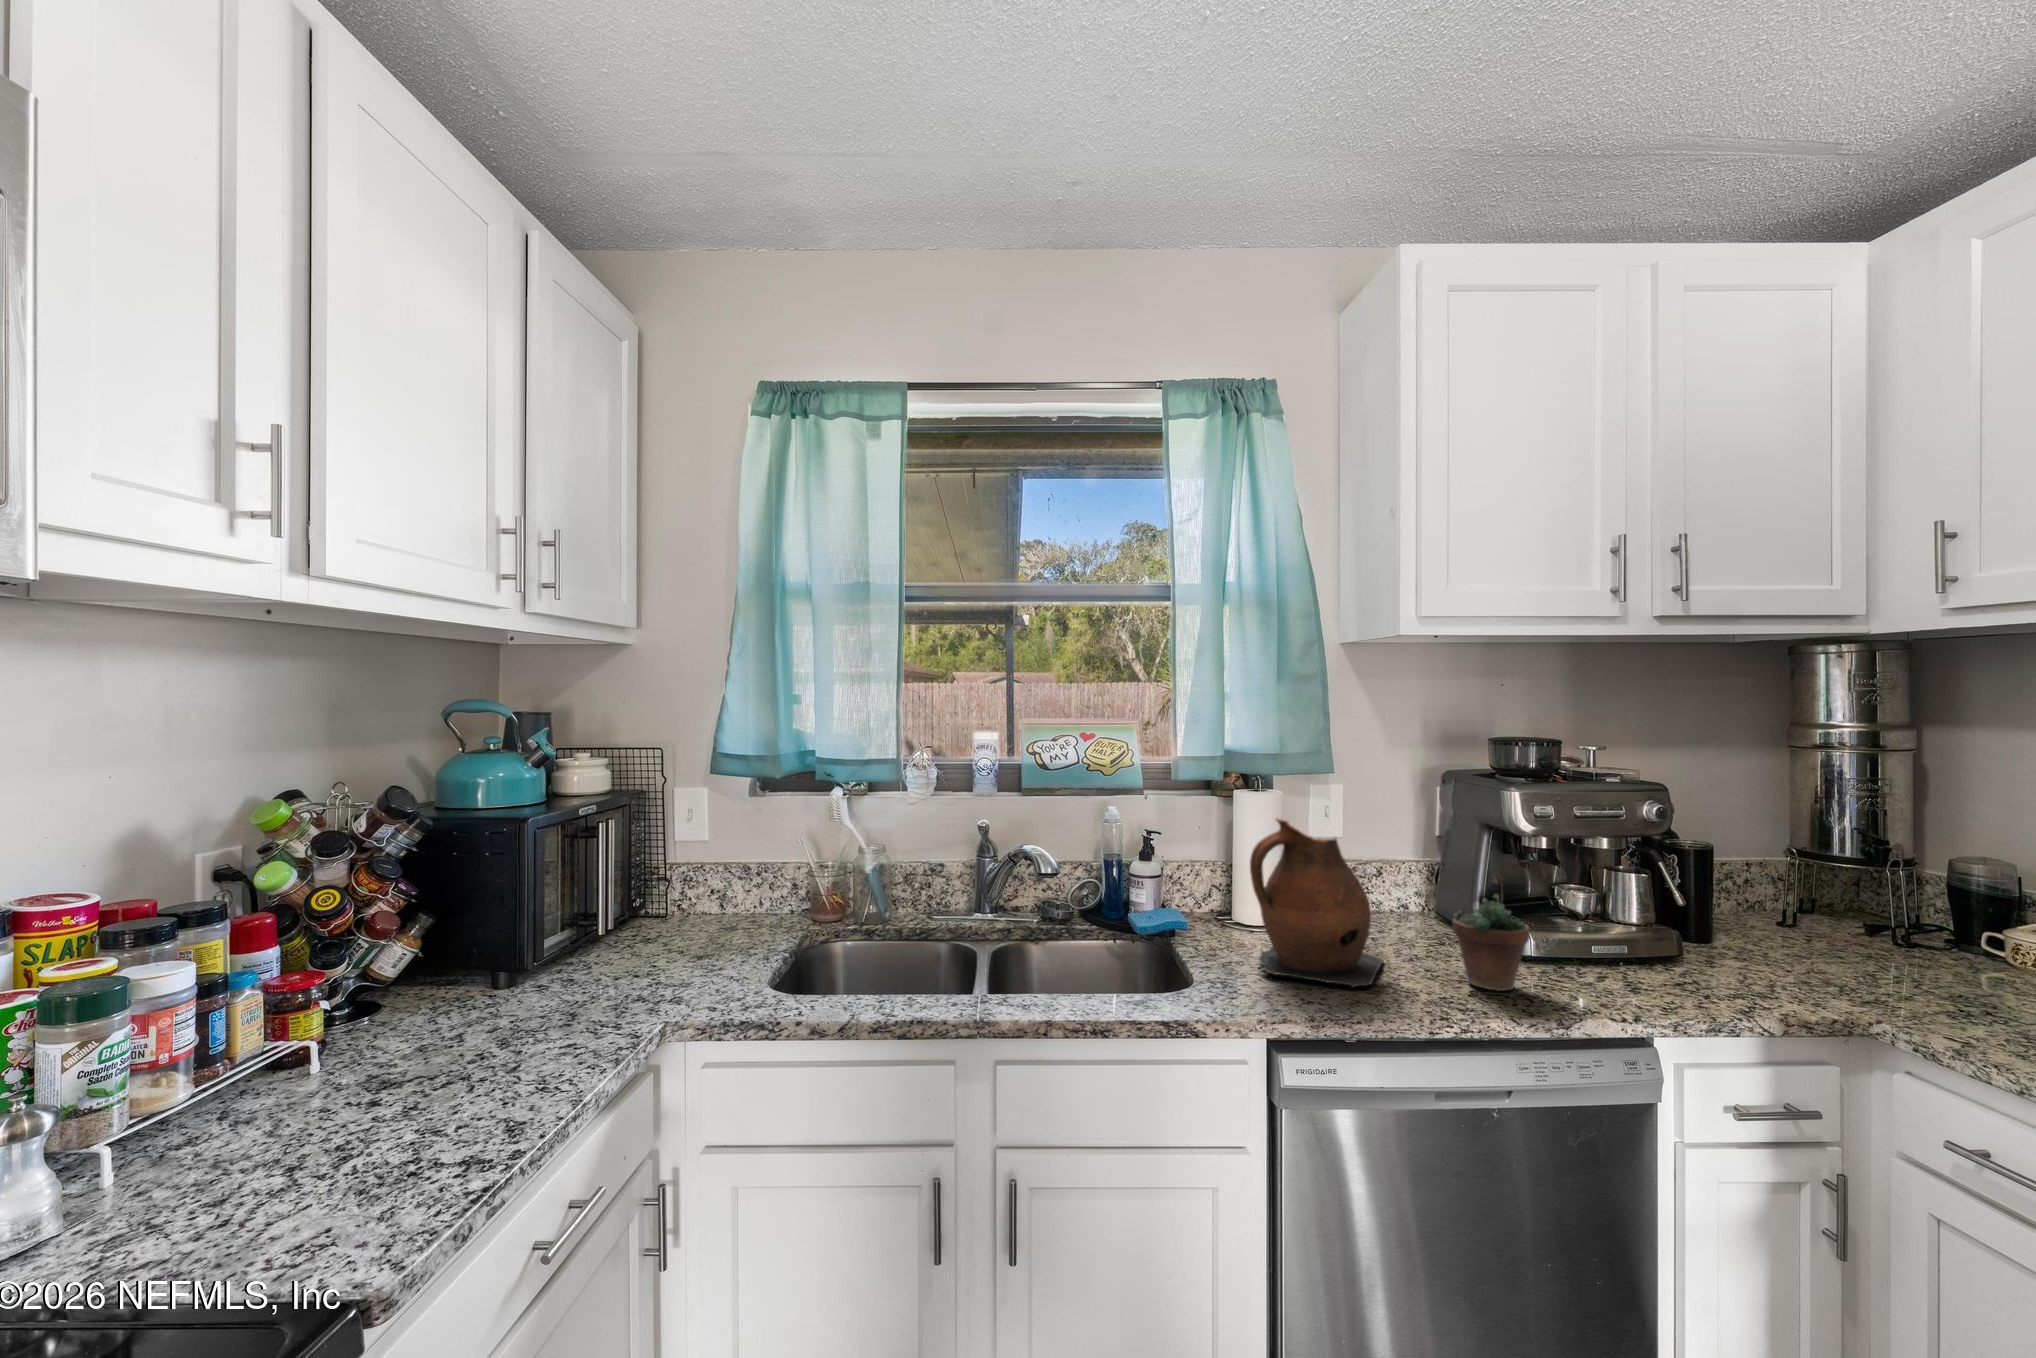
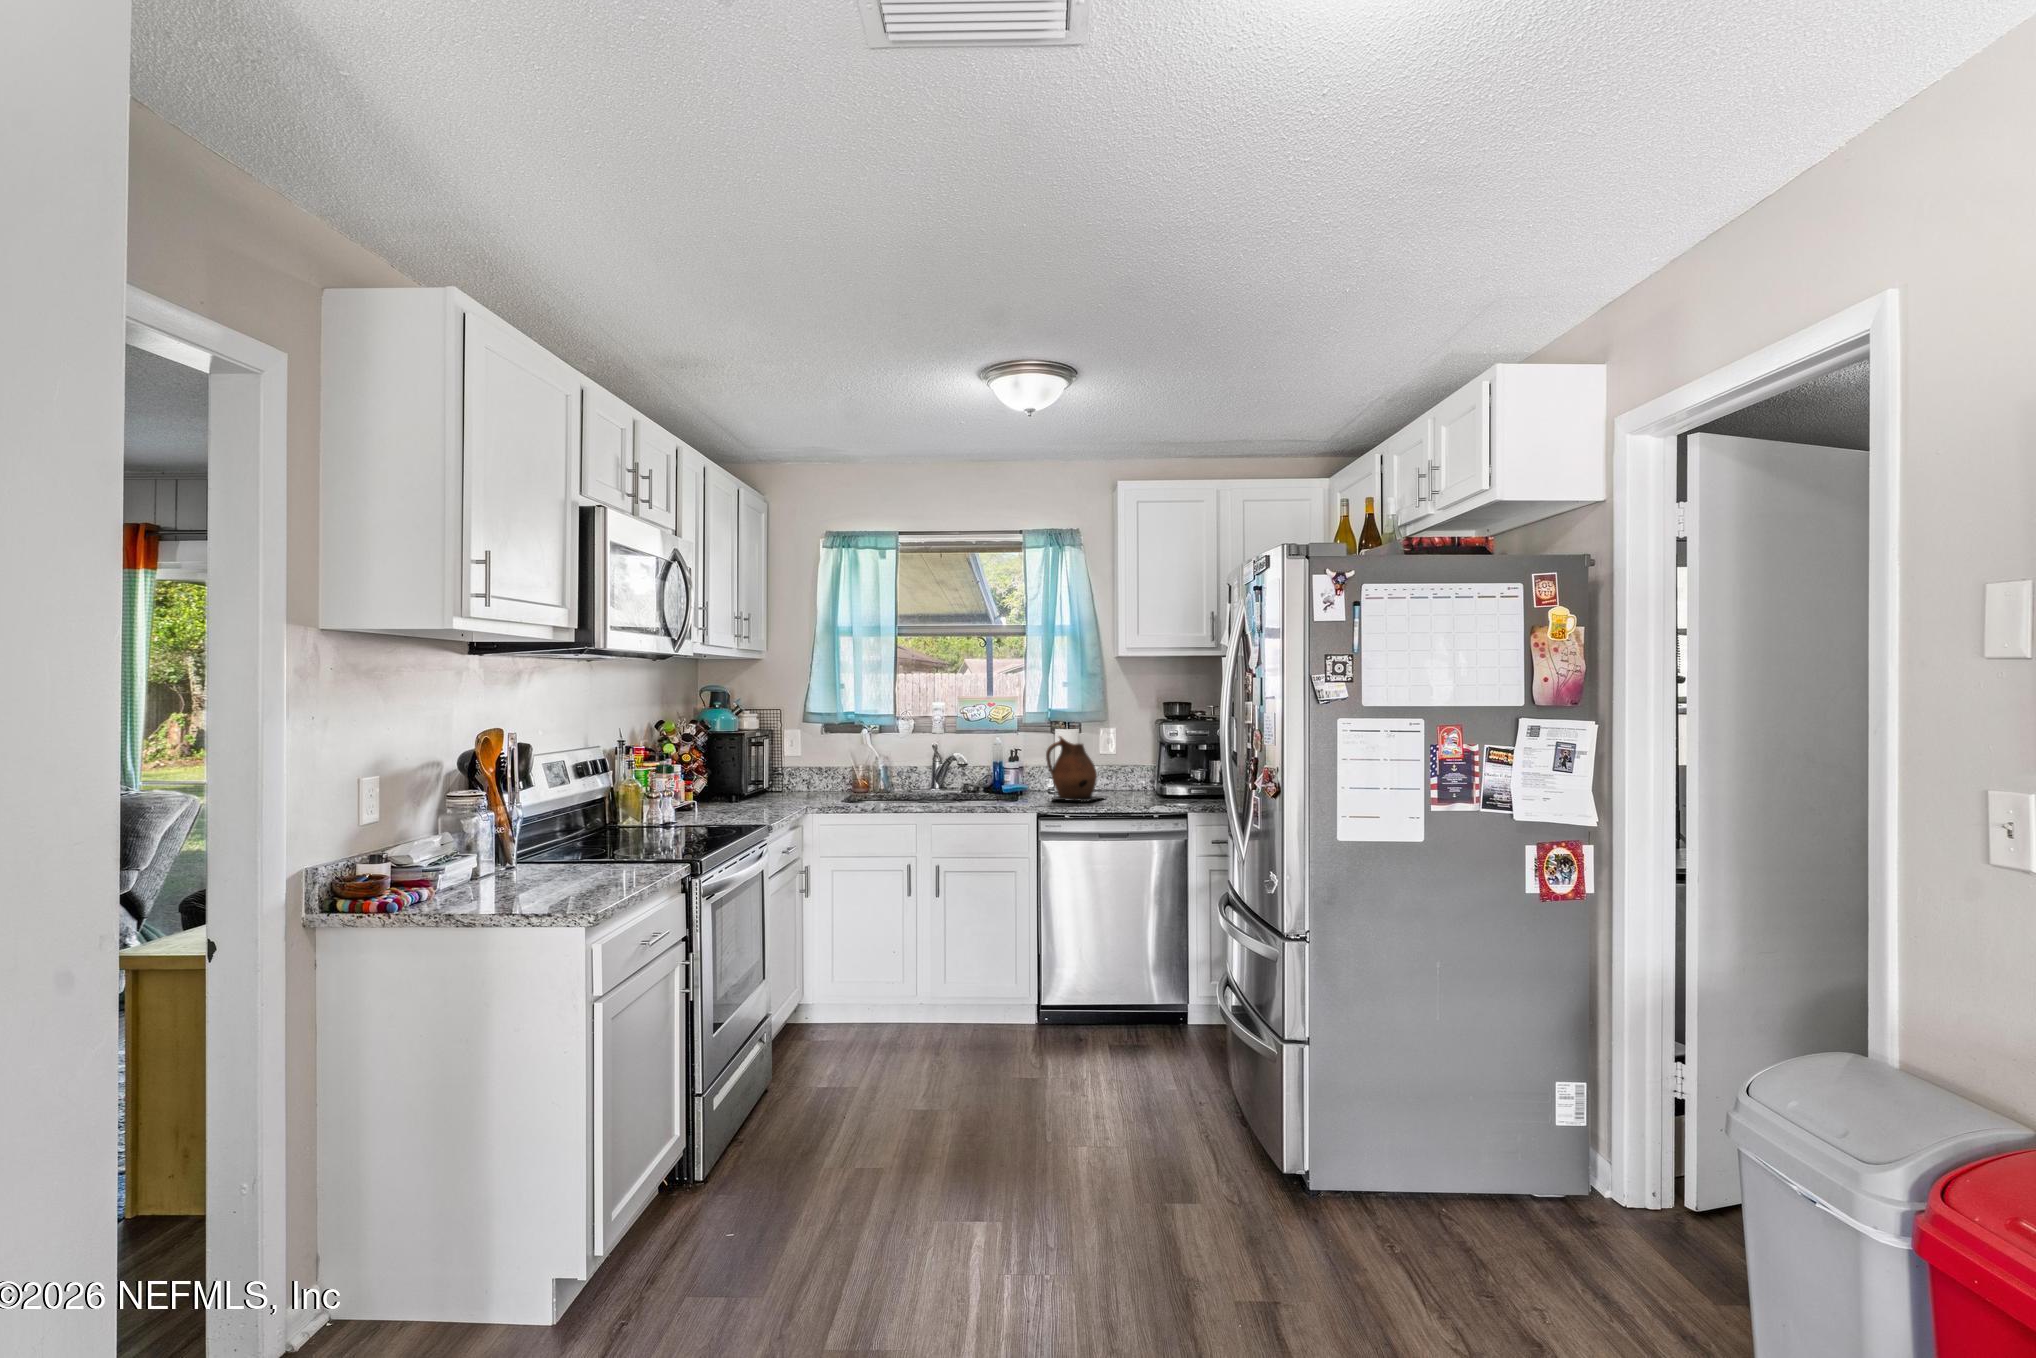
succulent plant: present [1453,873,1530,991] -> none [1126,755,1154,802]

